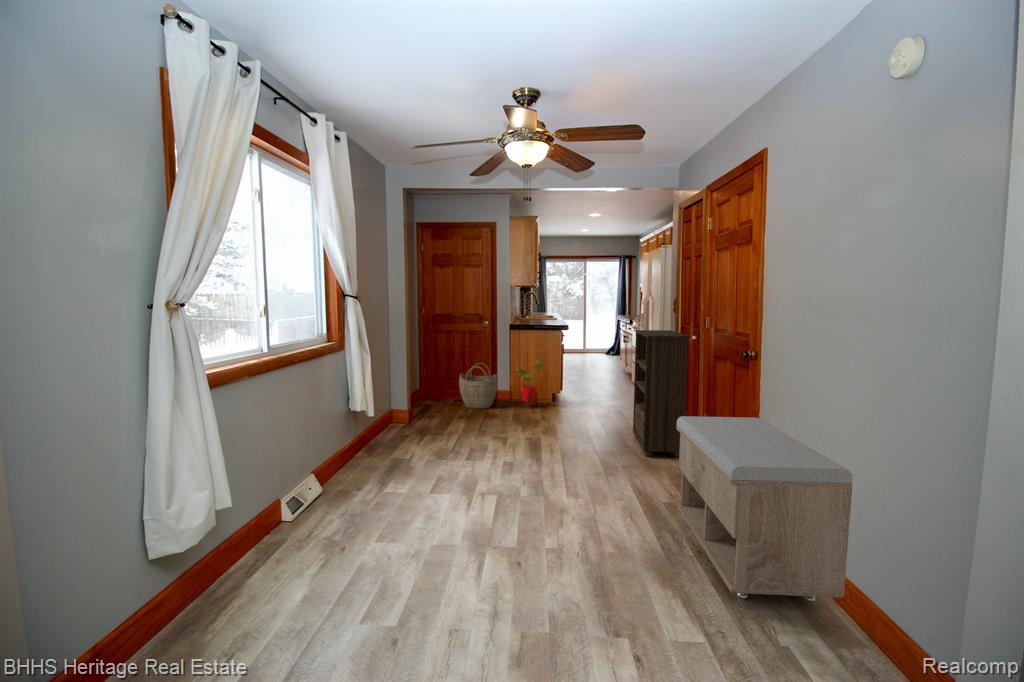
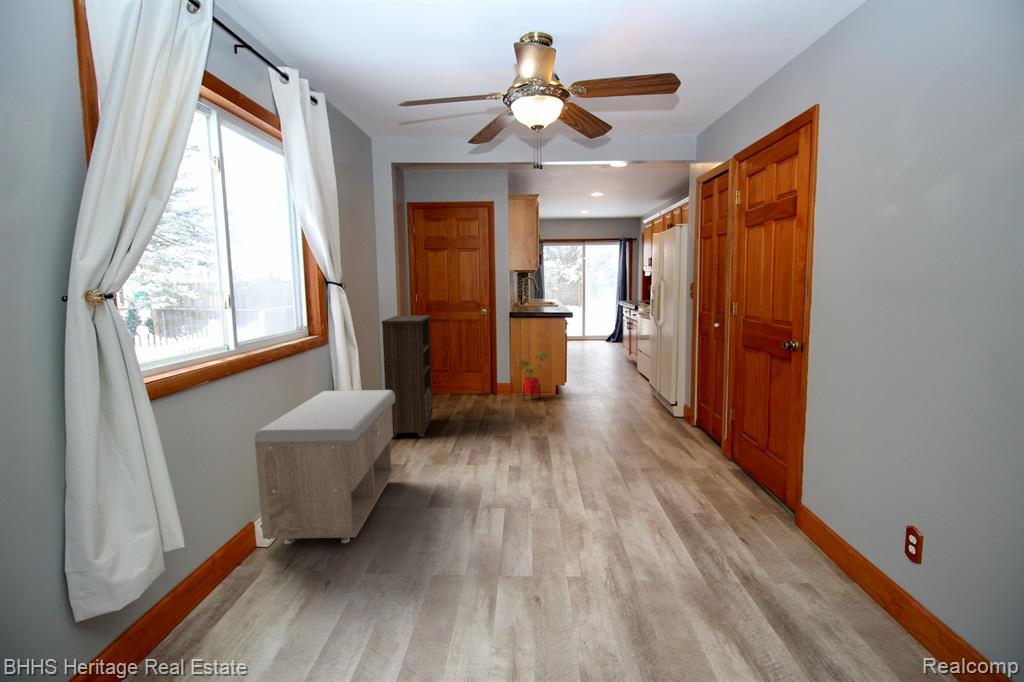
bookshelf: present [633,330,689,457] -> present [382,315,433,438]
woven basket: present [459,363,497,409] -> none [457,354,498,403]
storage bench: present [676,416,852,602] -> present [255,390,395,544]

